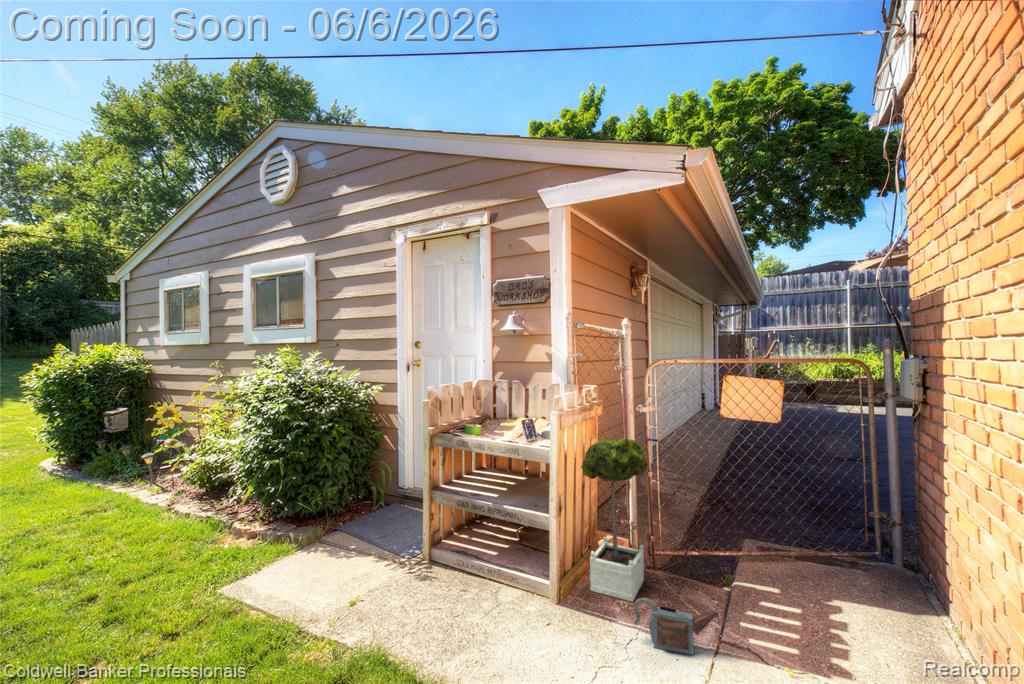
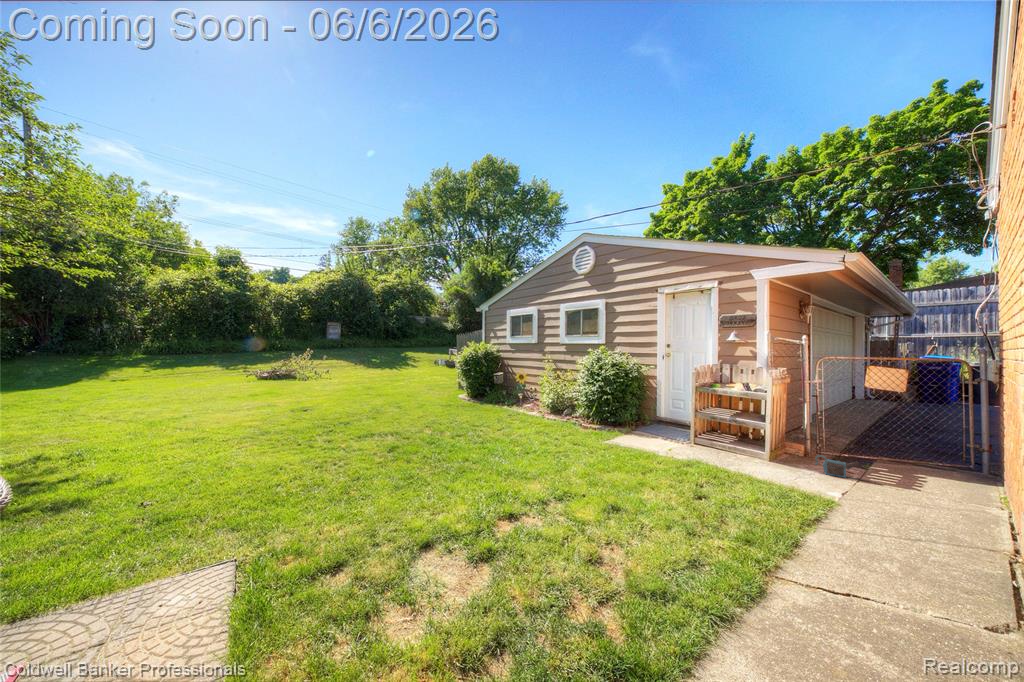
potted tree: present [581,437,648,602] -> none [783,391,821,464]

